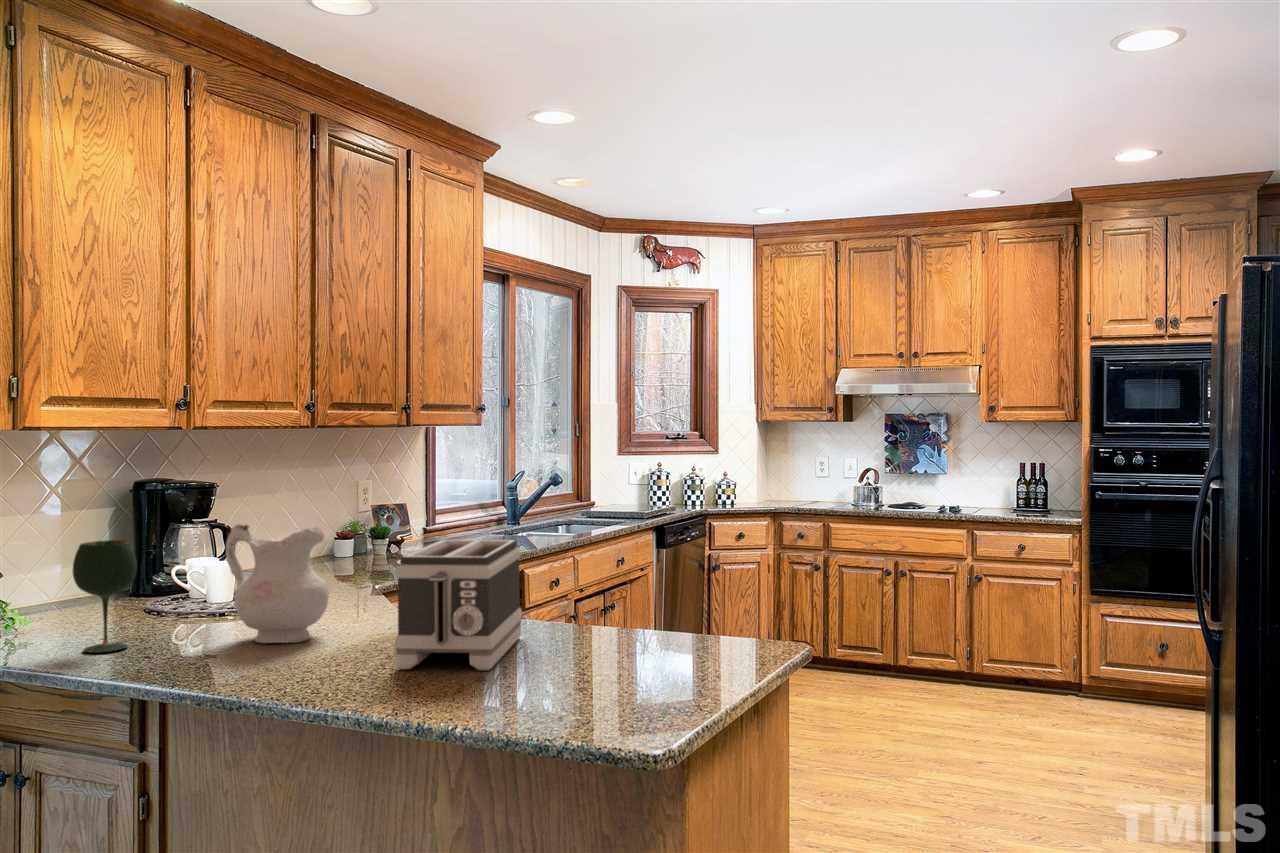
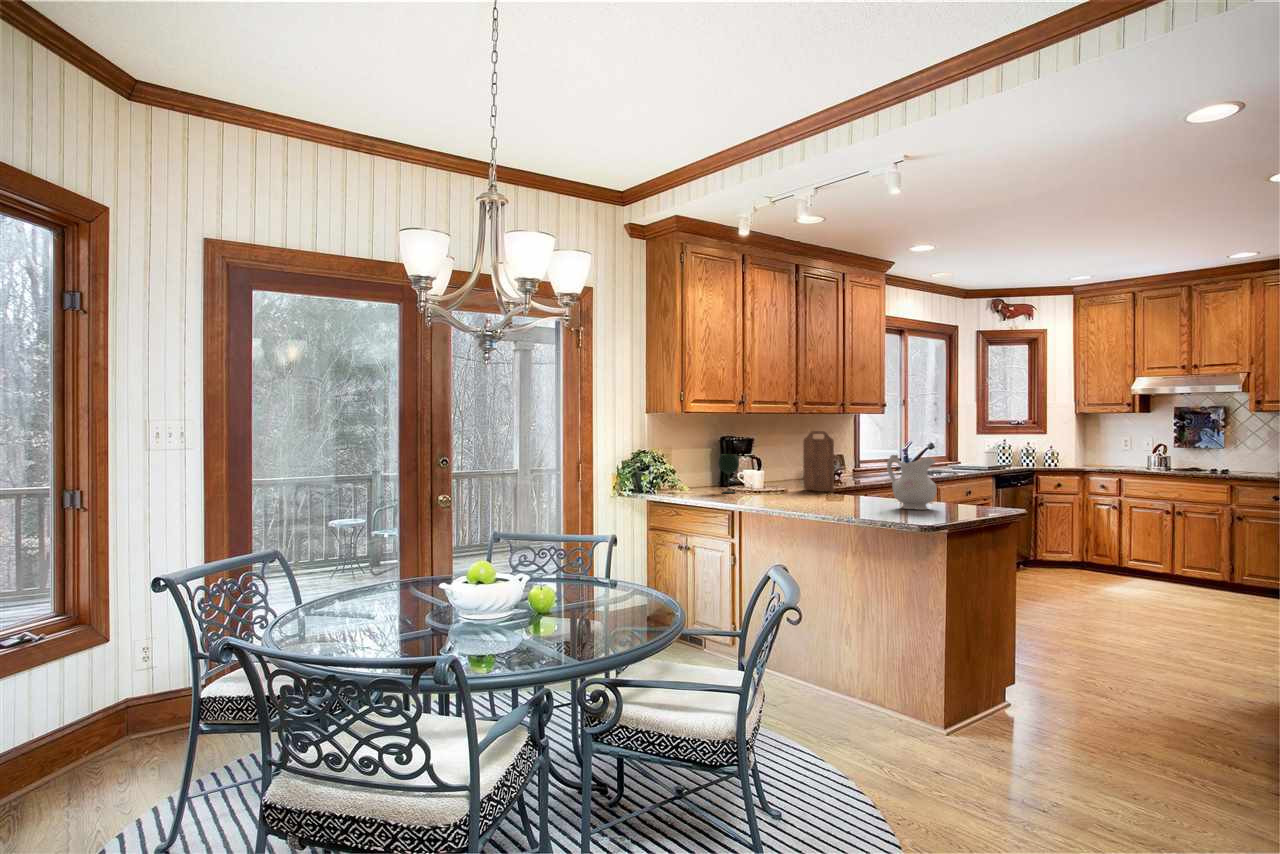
cutting board: none [321,470,396,617] -> present [803,431,834,491]
ceramic pitcher: present [226,524,329,643] -> present [887,455,937,510]
toaster: present [395,540,522,670] -> none [832,457,885,502]

